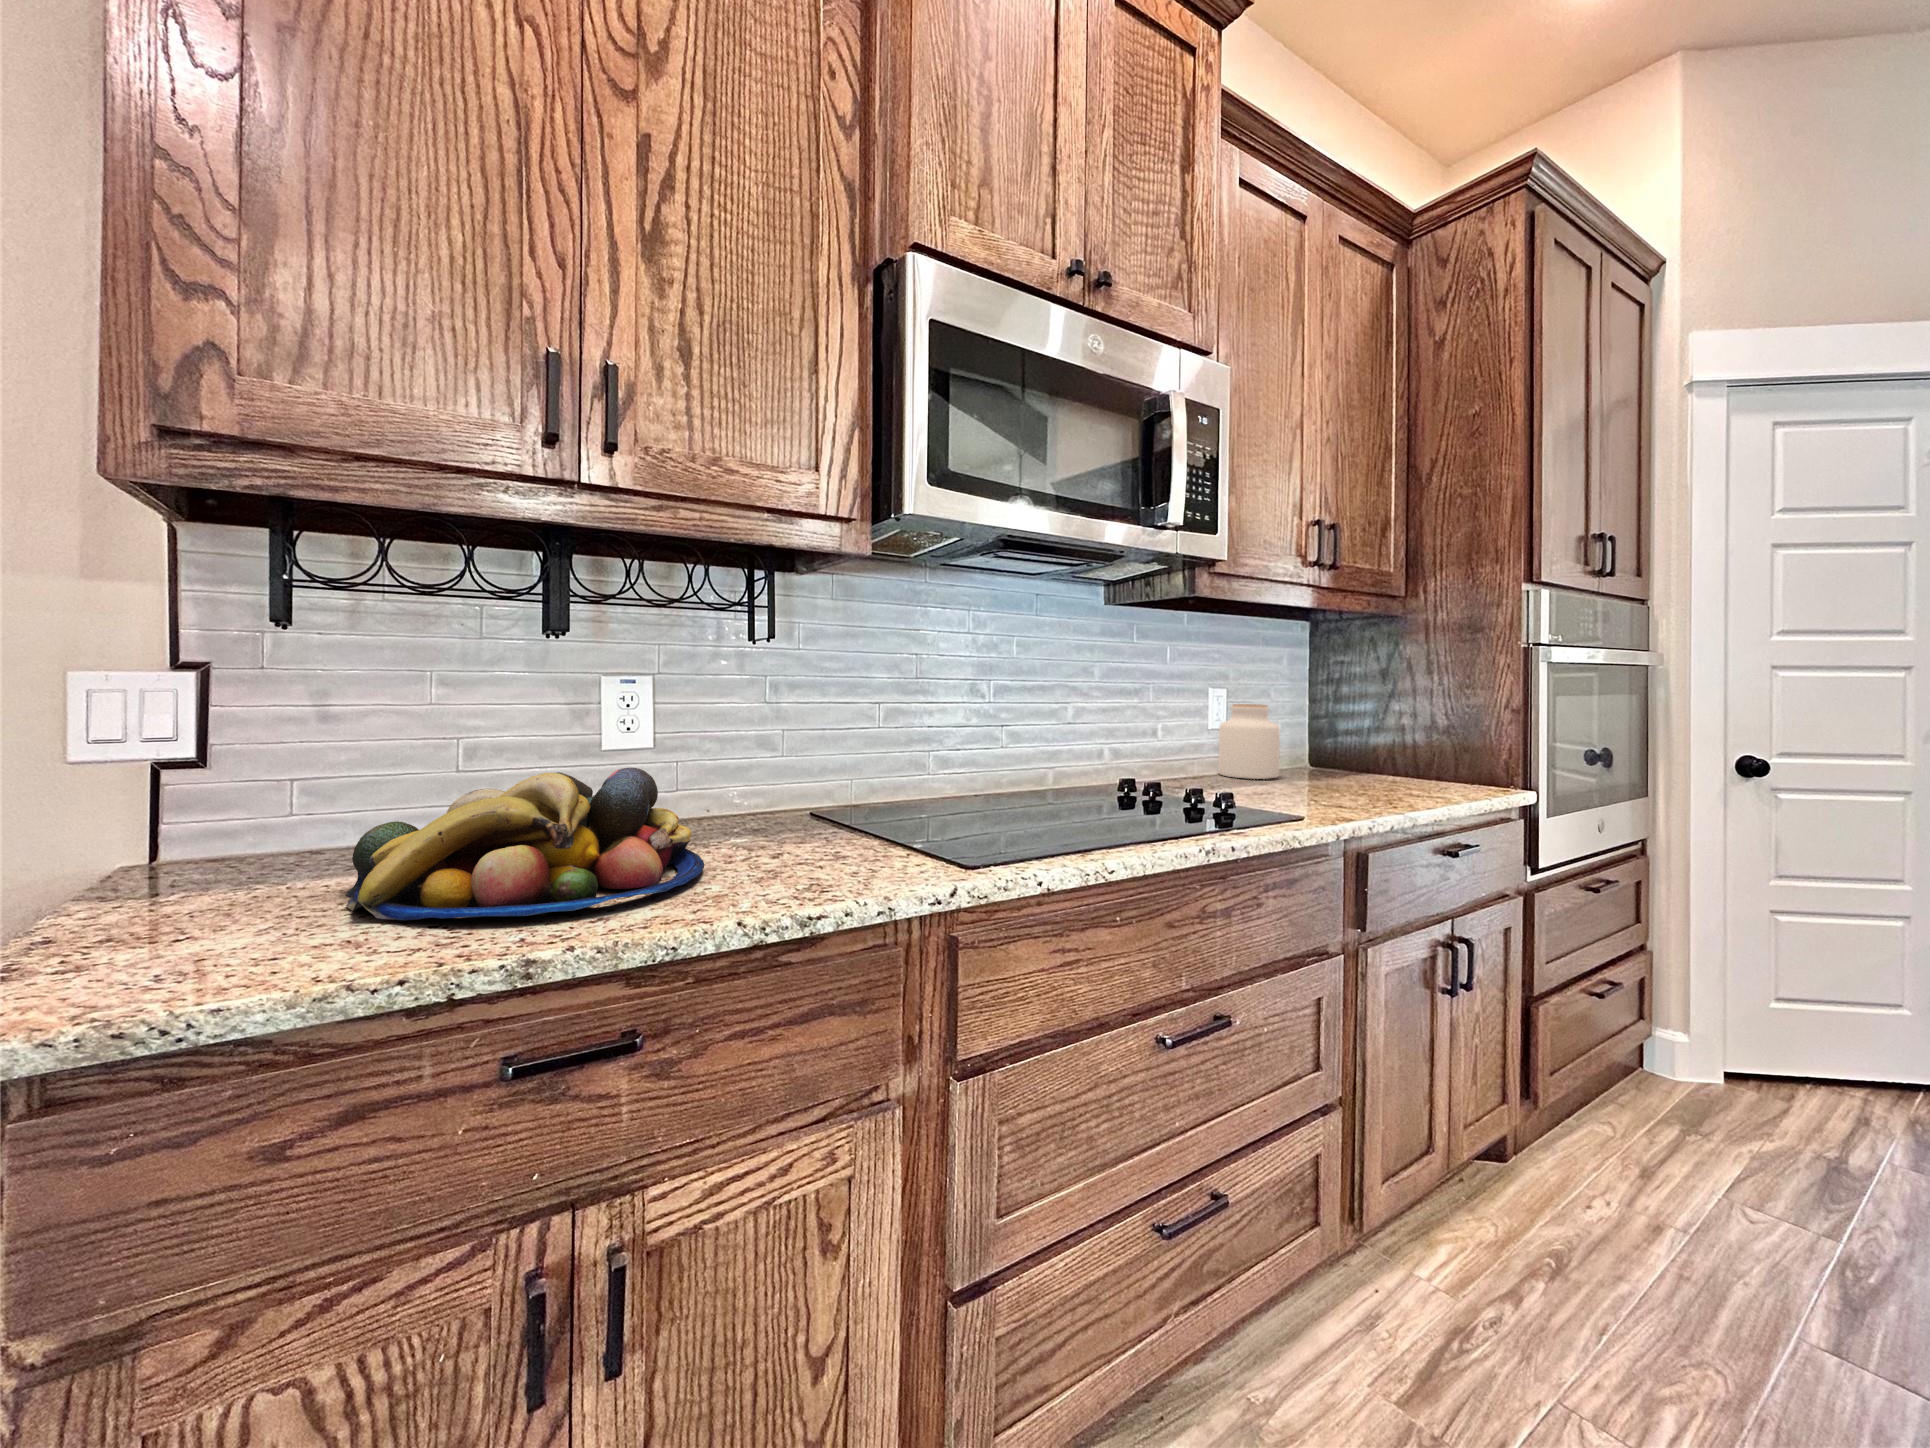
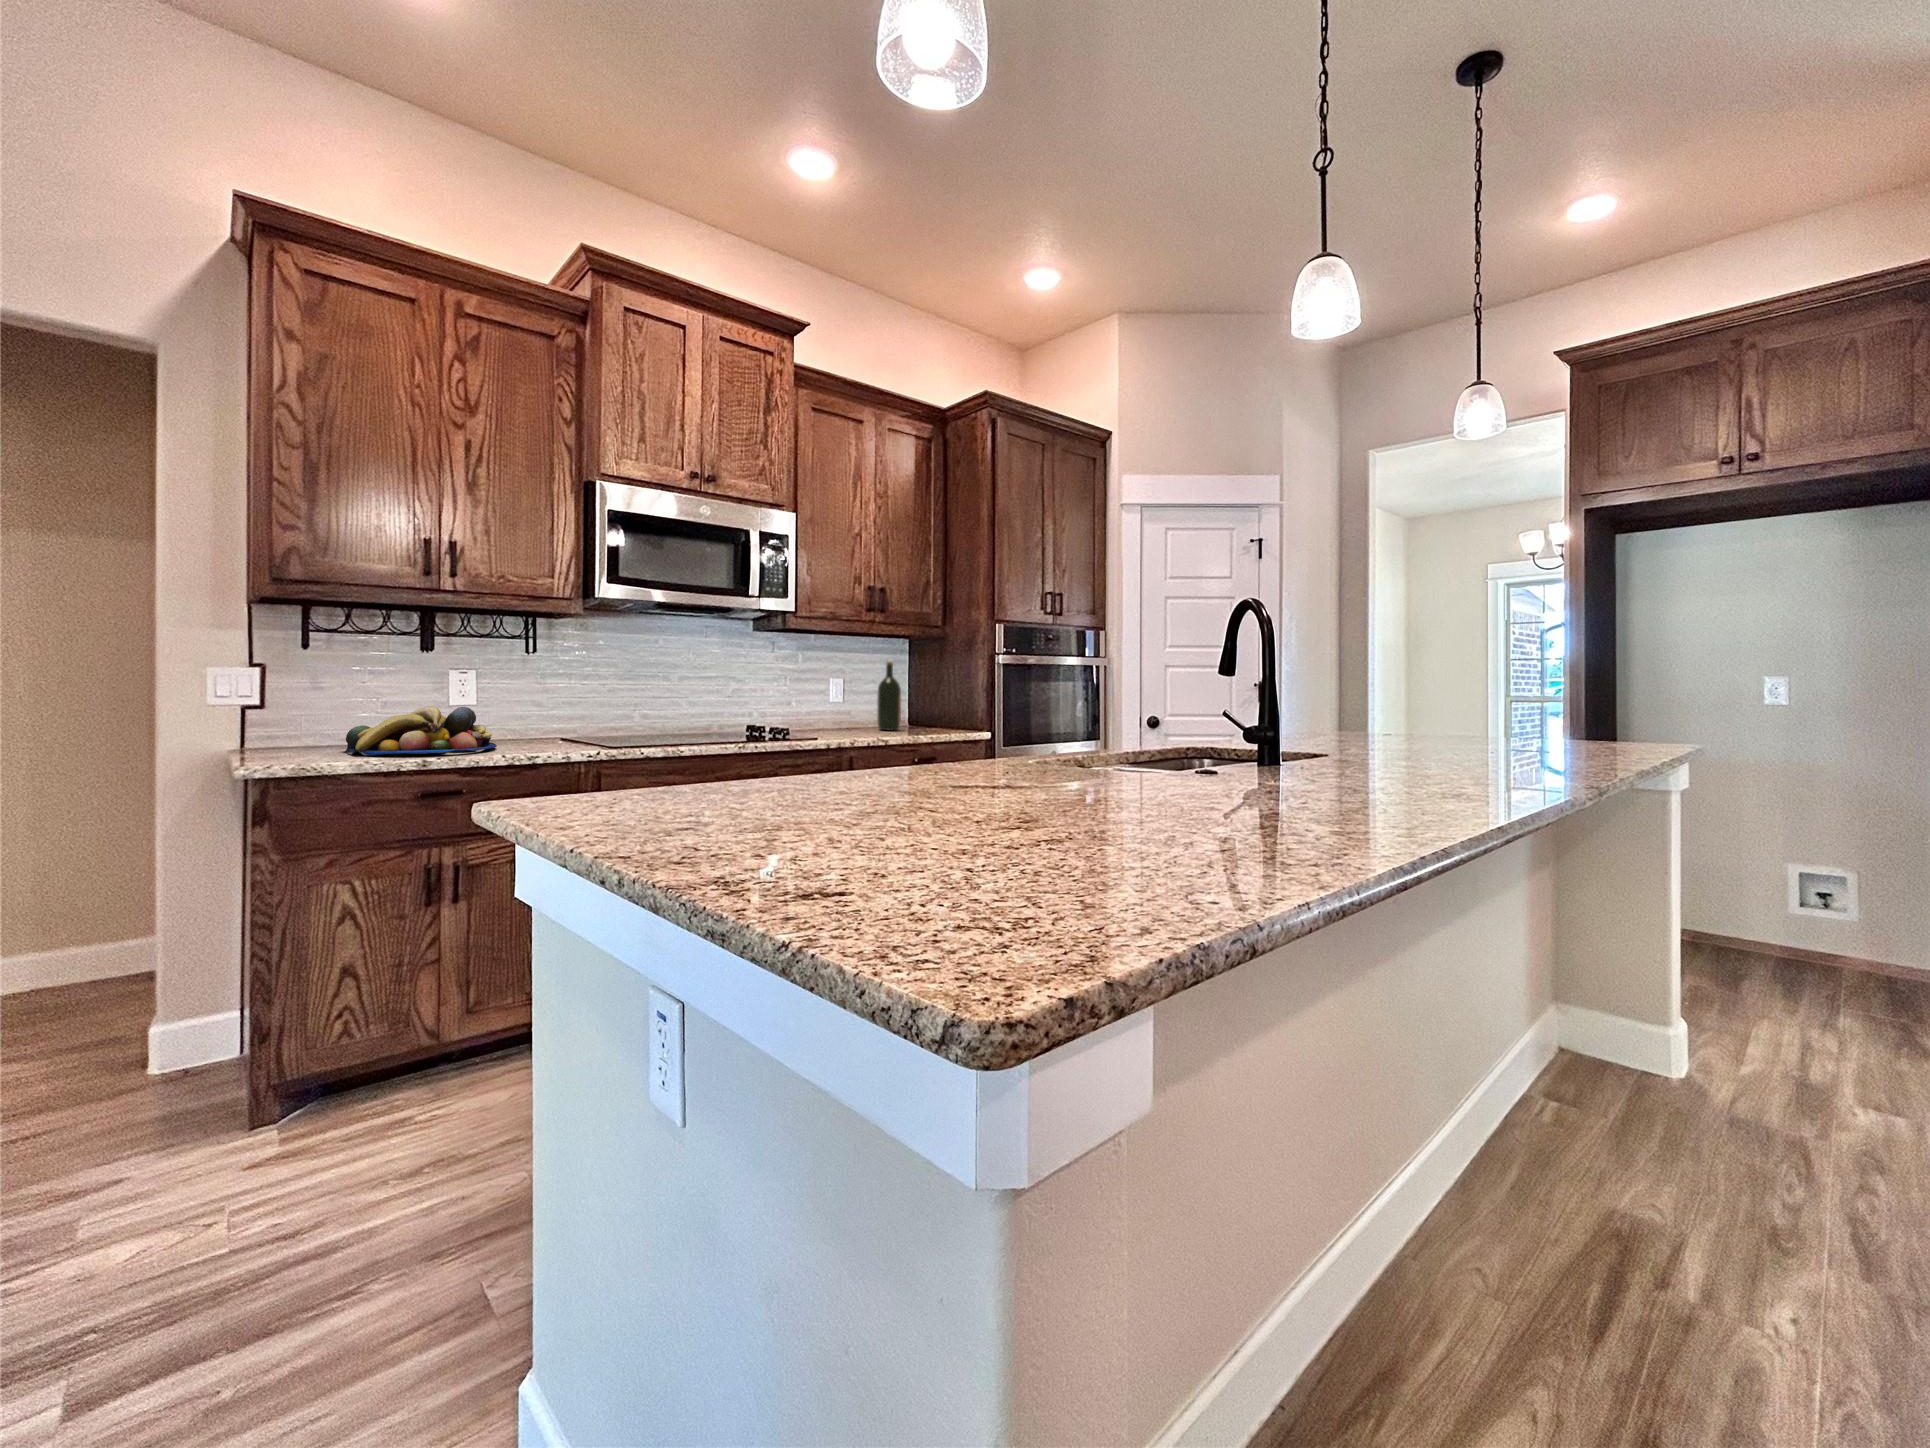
wine bottle: none [1320,661,1367,788] -> present [877,662,901,730]
jar: present [1218,704,1280,779] -> none [830,686,864,727]

